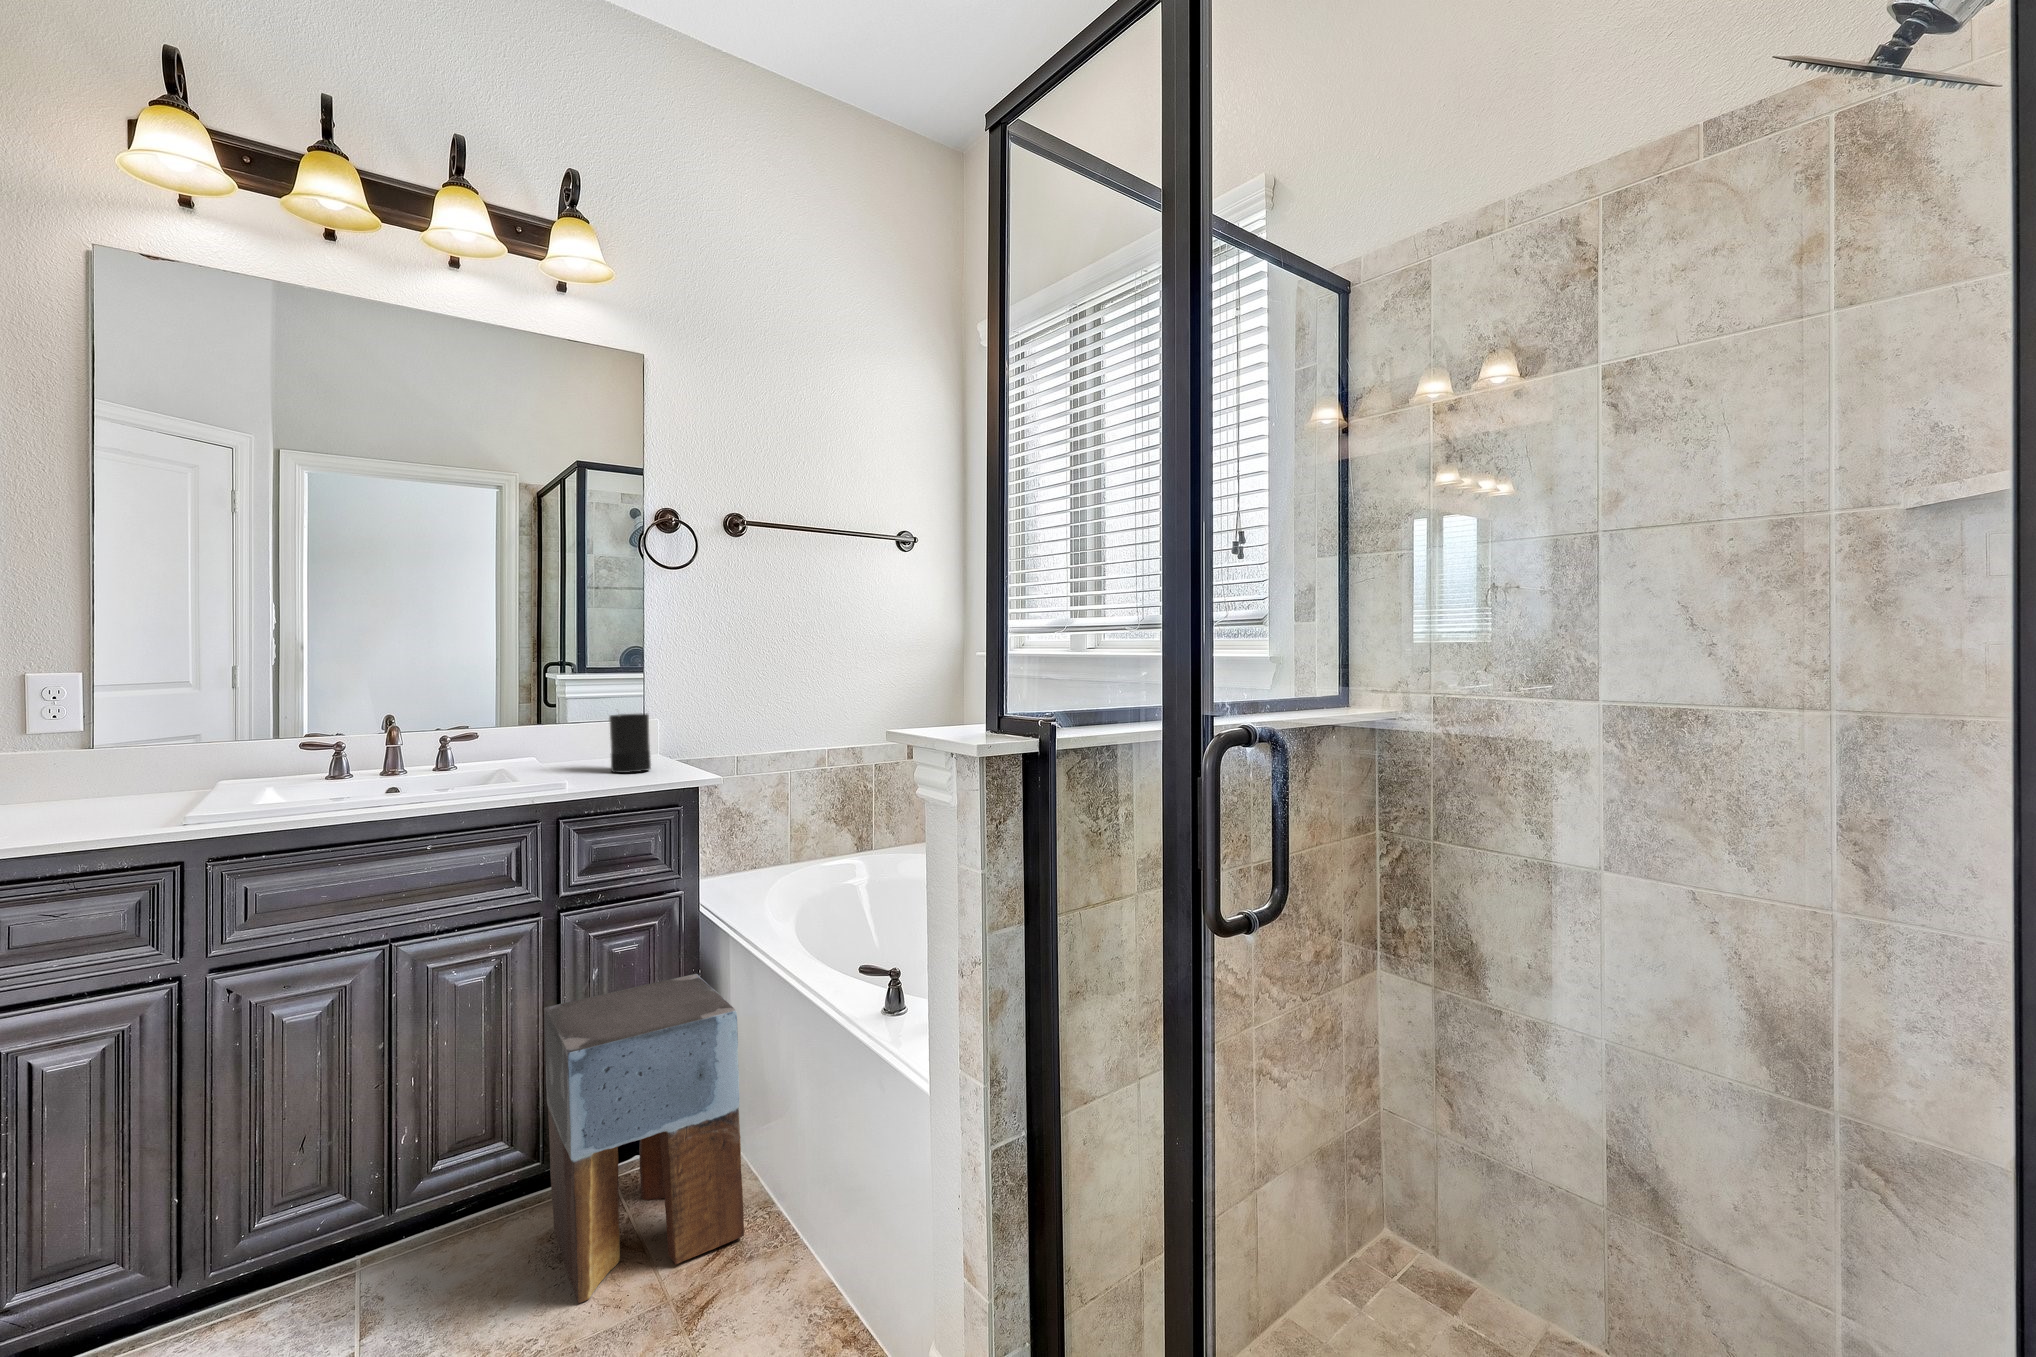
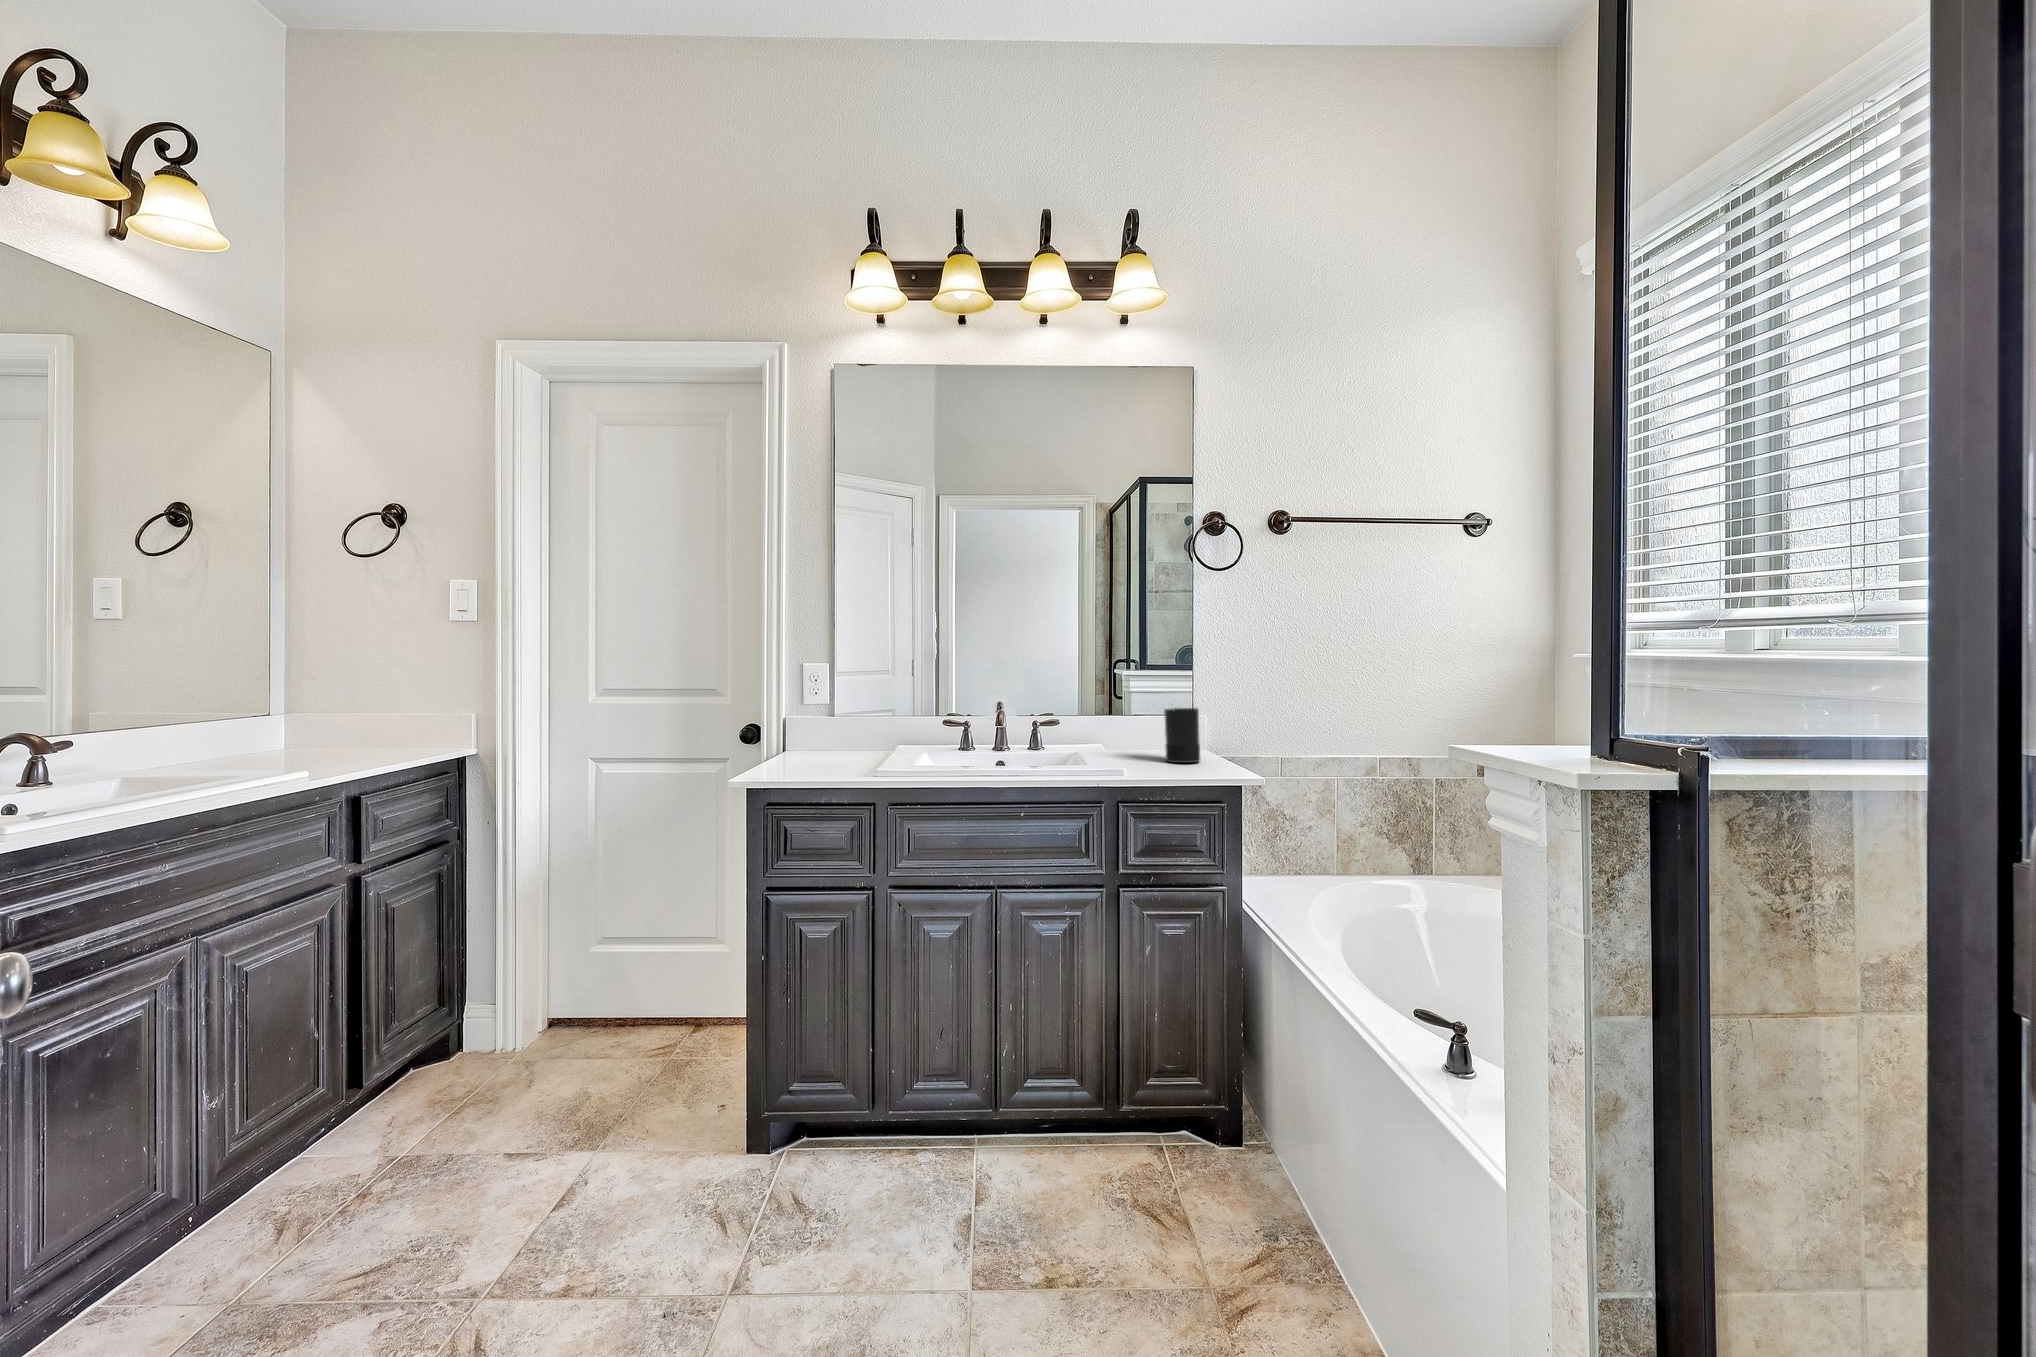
stool: present [544,974,744,1303] -> none [1105,967,1282,1254]

